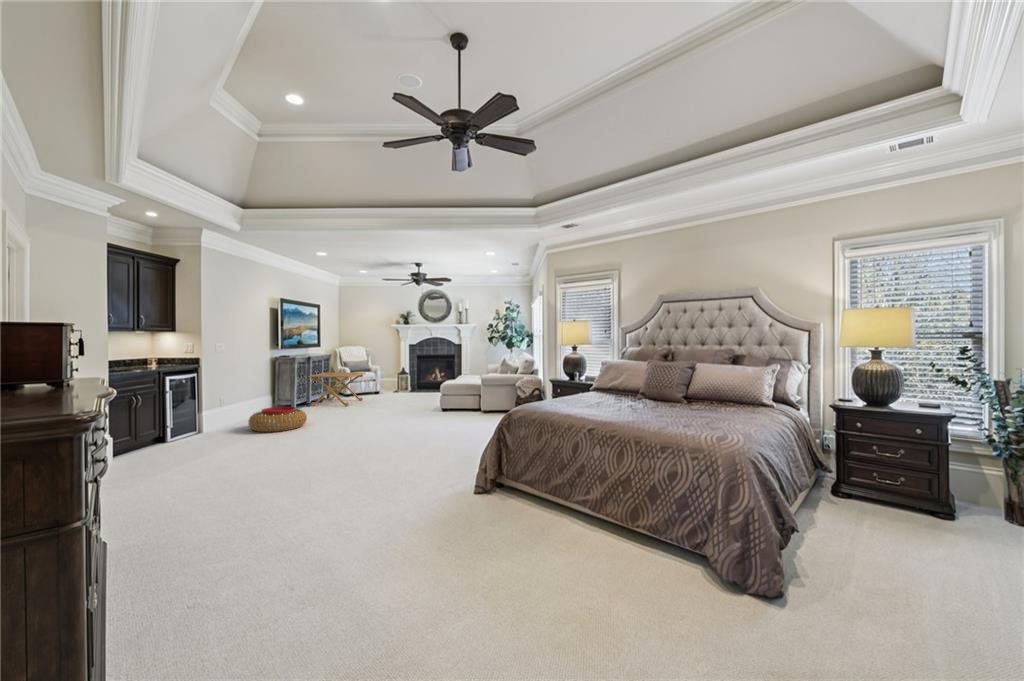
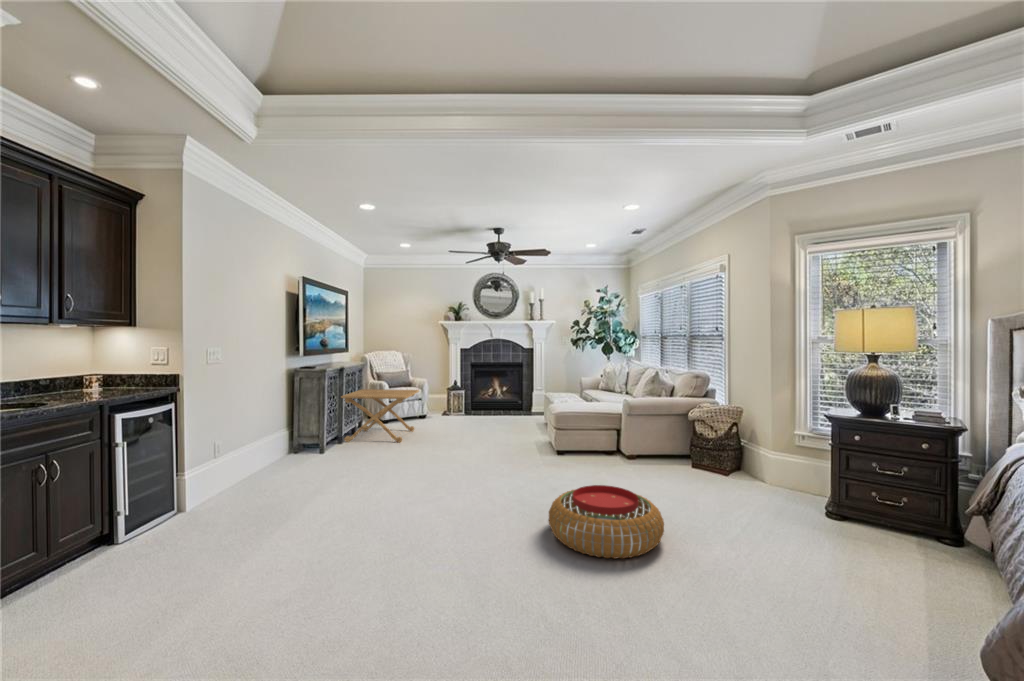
pouf: present [248,407,307,432] -> present [549,485,664,559]

